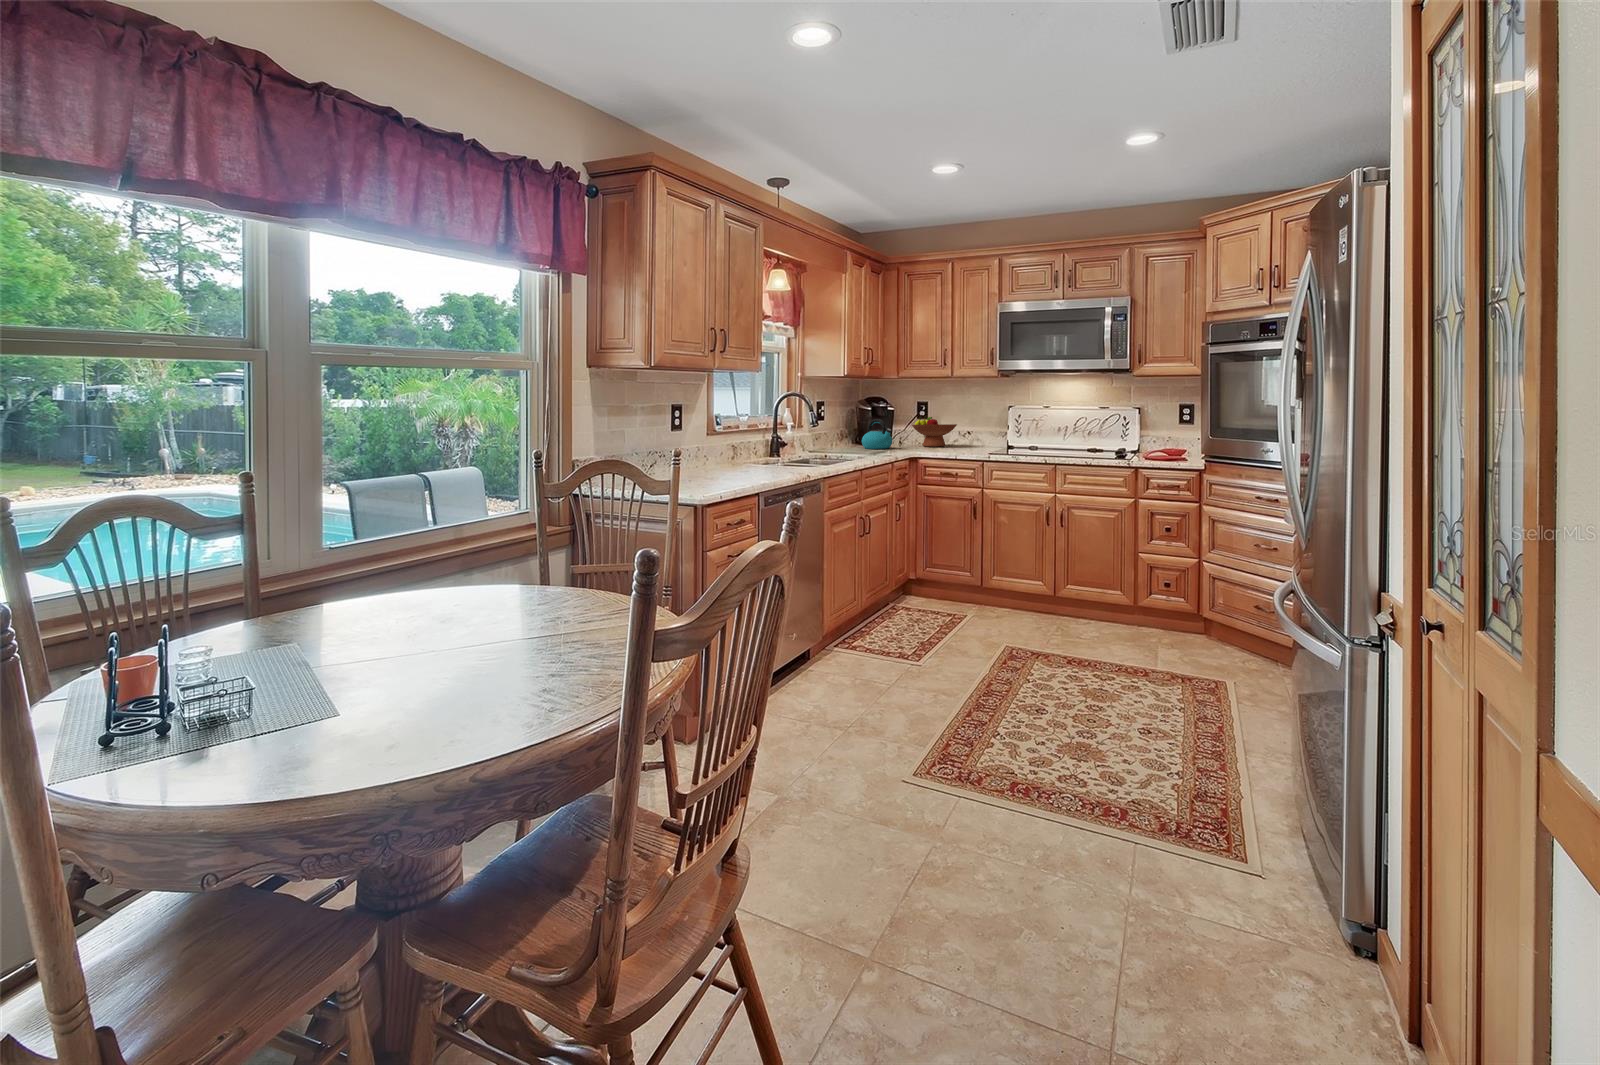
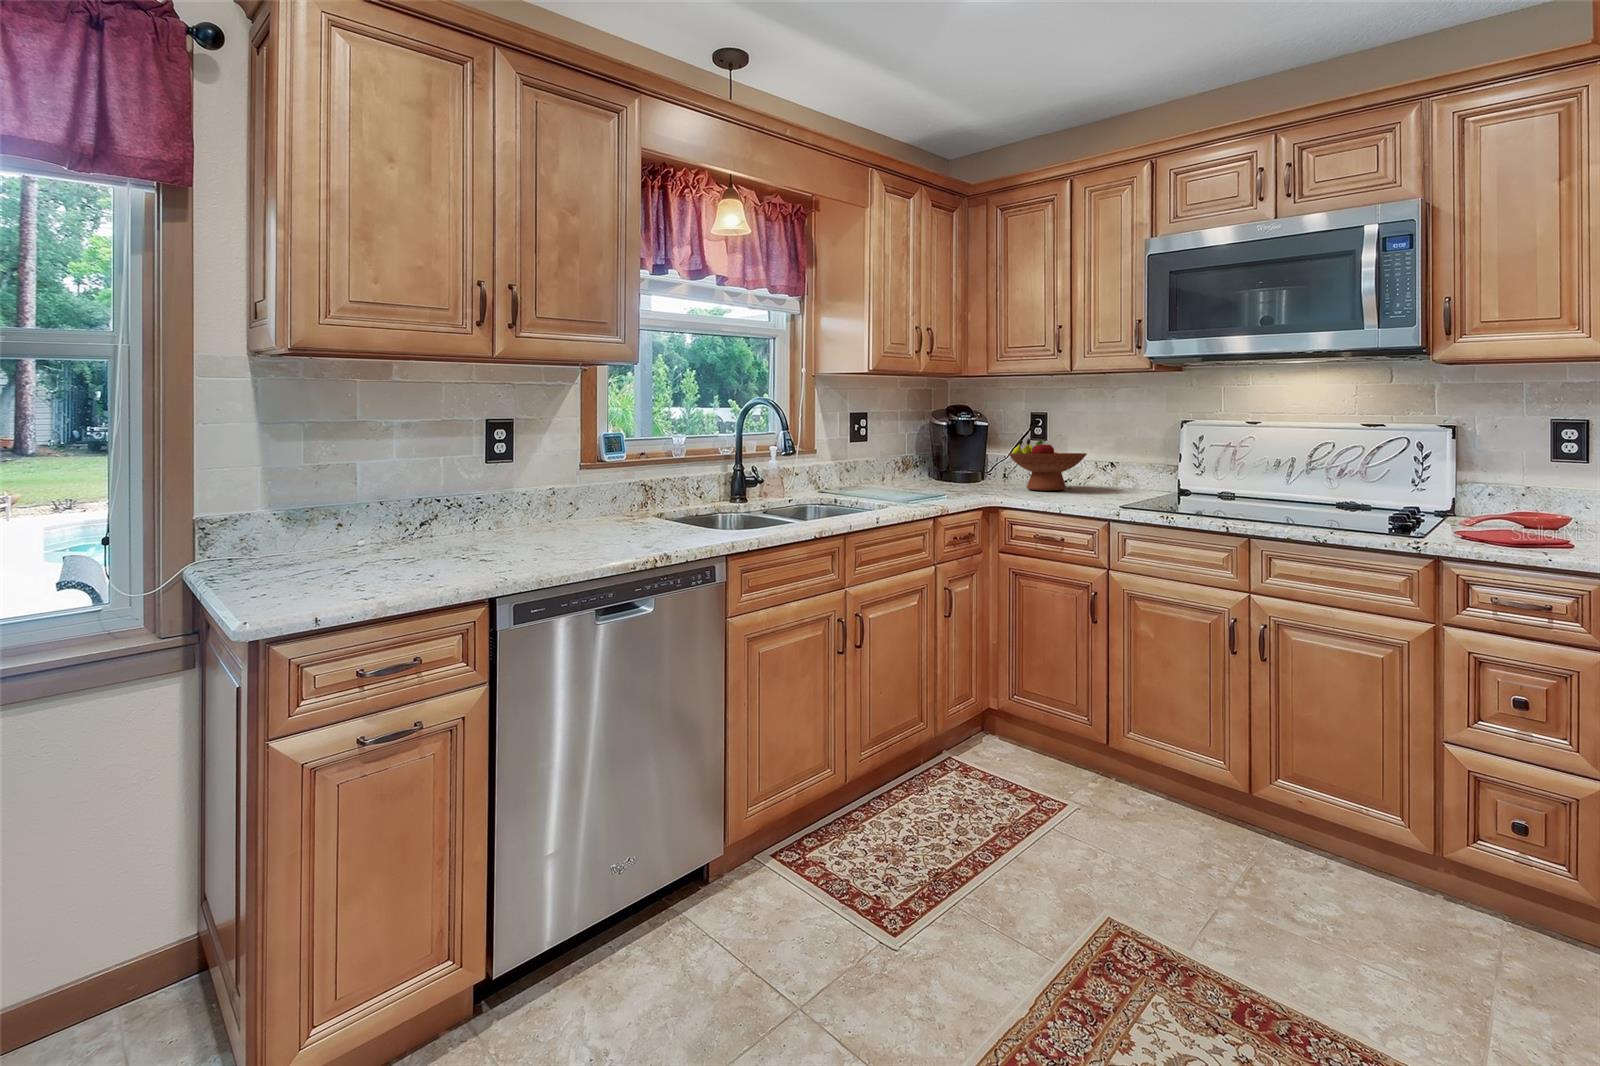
kettle: present [862,419,892,449] -> none [917,443,968,493]

